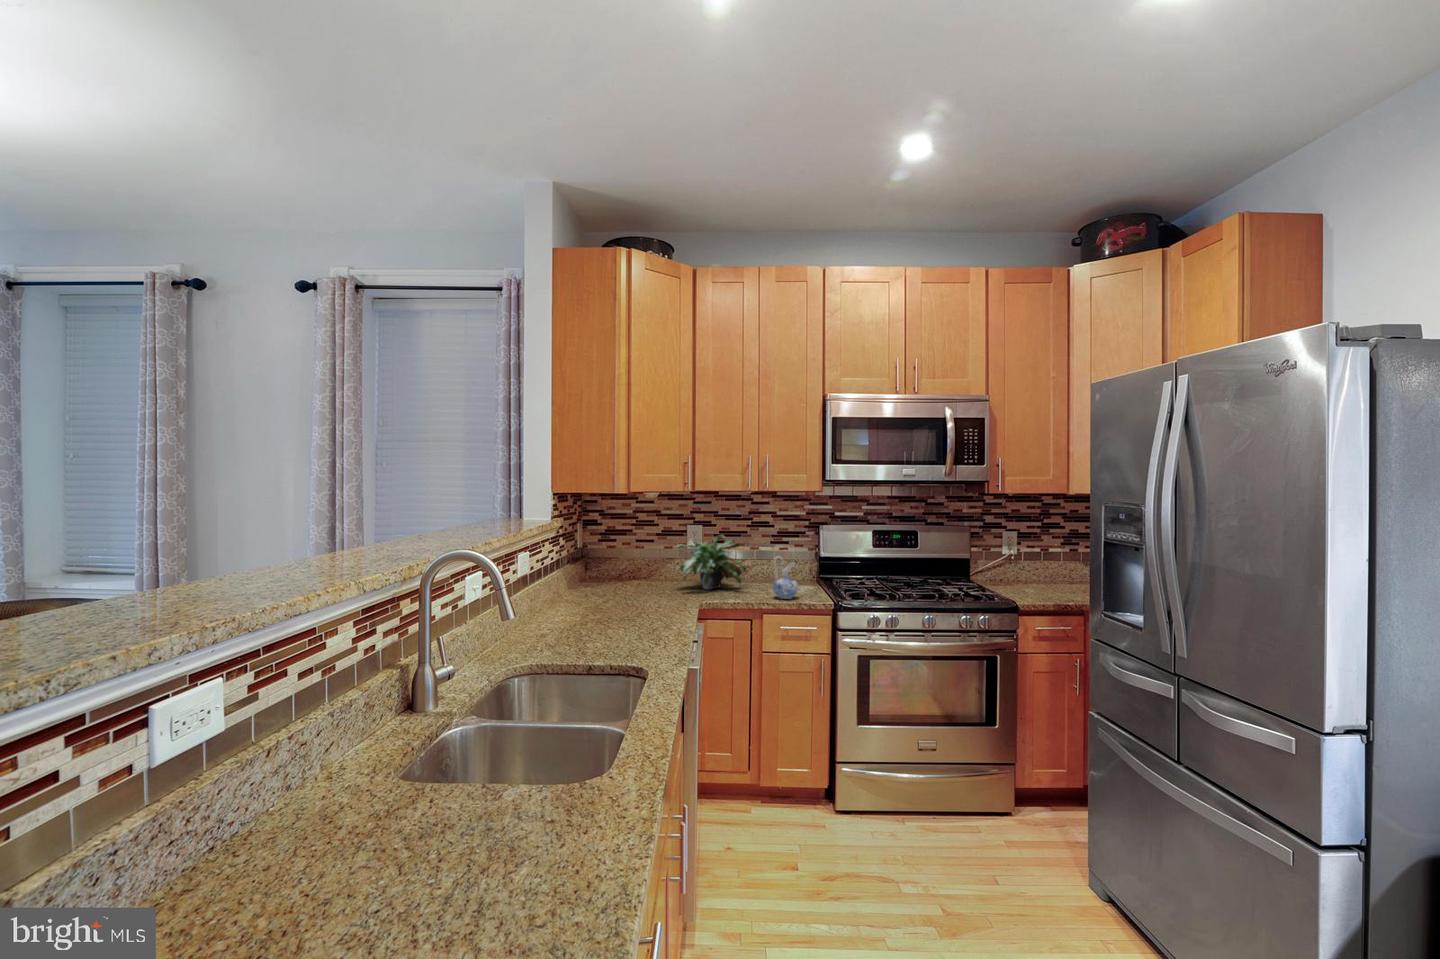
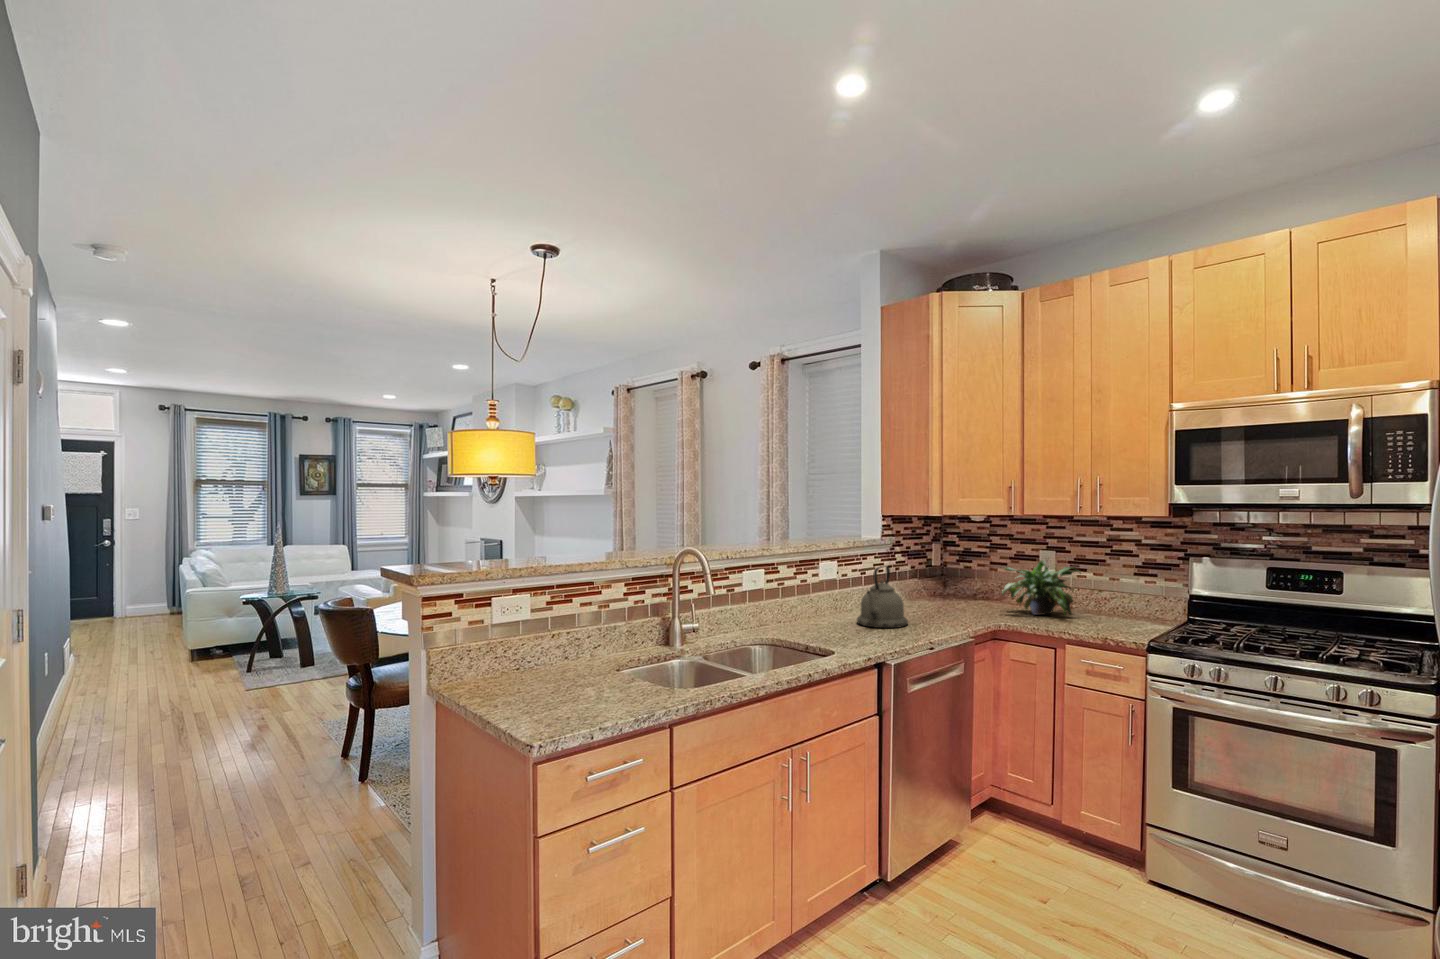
kettle: none [568,551,629,628] -> present [857,566,908,628]
ceramic pitcher: present [773,556,798,599] -> none [1082,586,1113,633]

